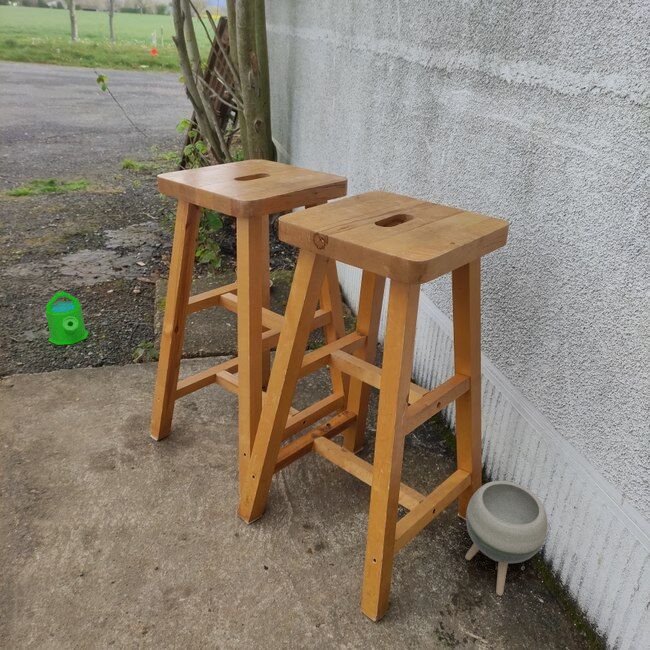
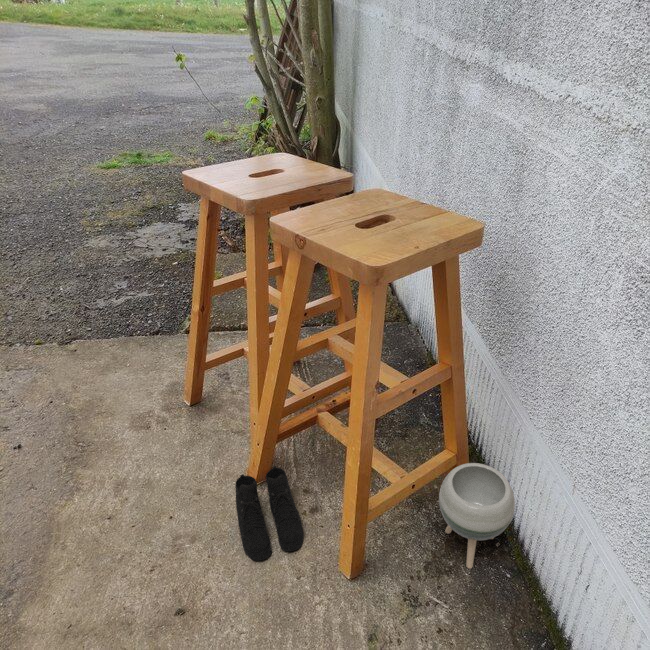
watering can: present [45,291,89,345] -> none [111,266,150,314]
boots: none [237,501,317,612] -> present [235,466,304,561]

